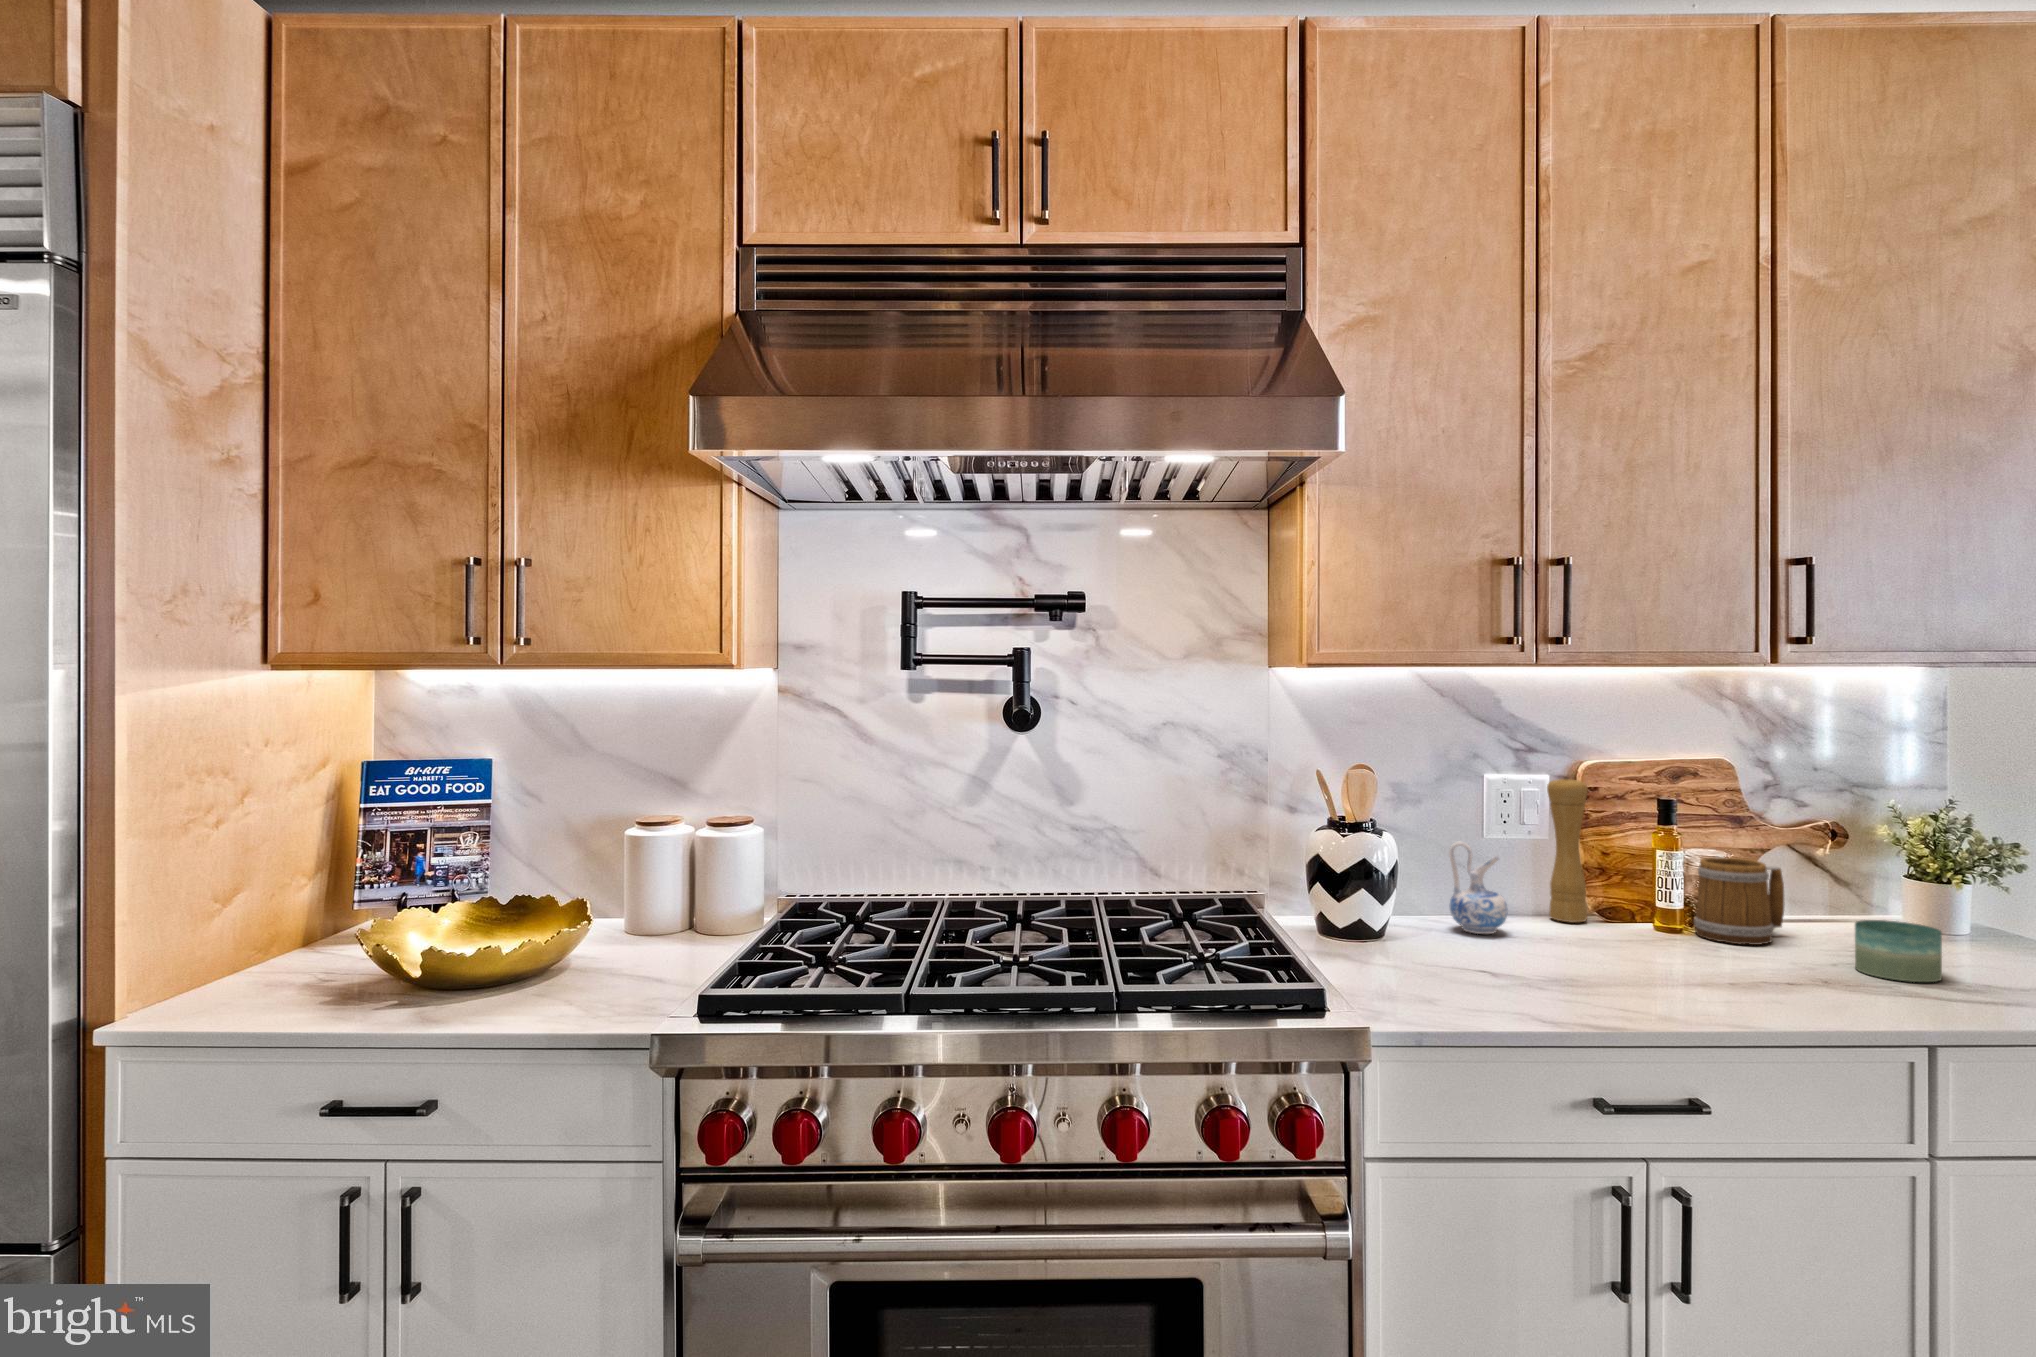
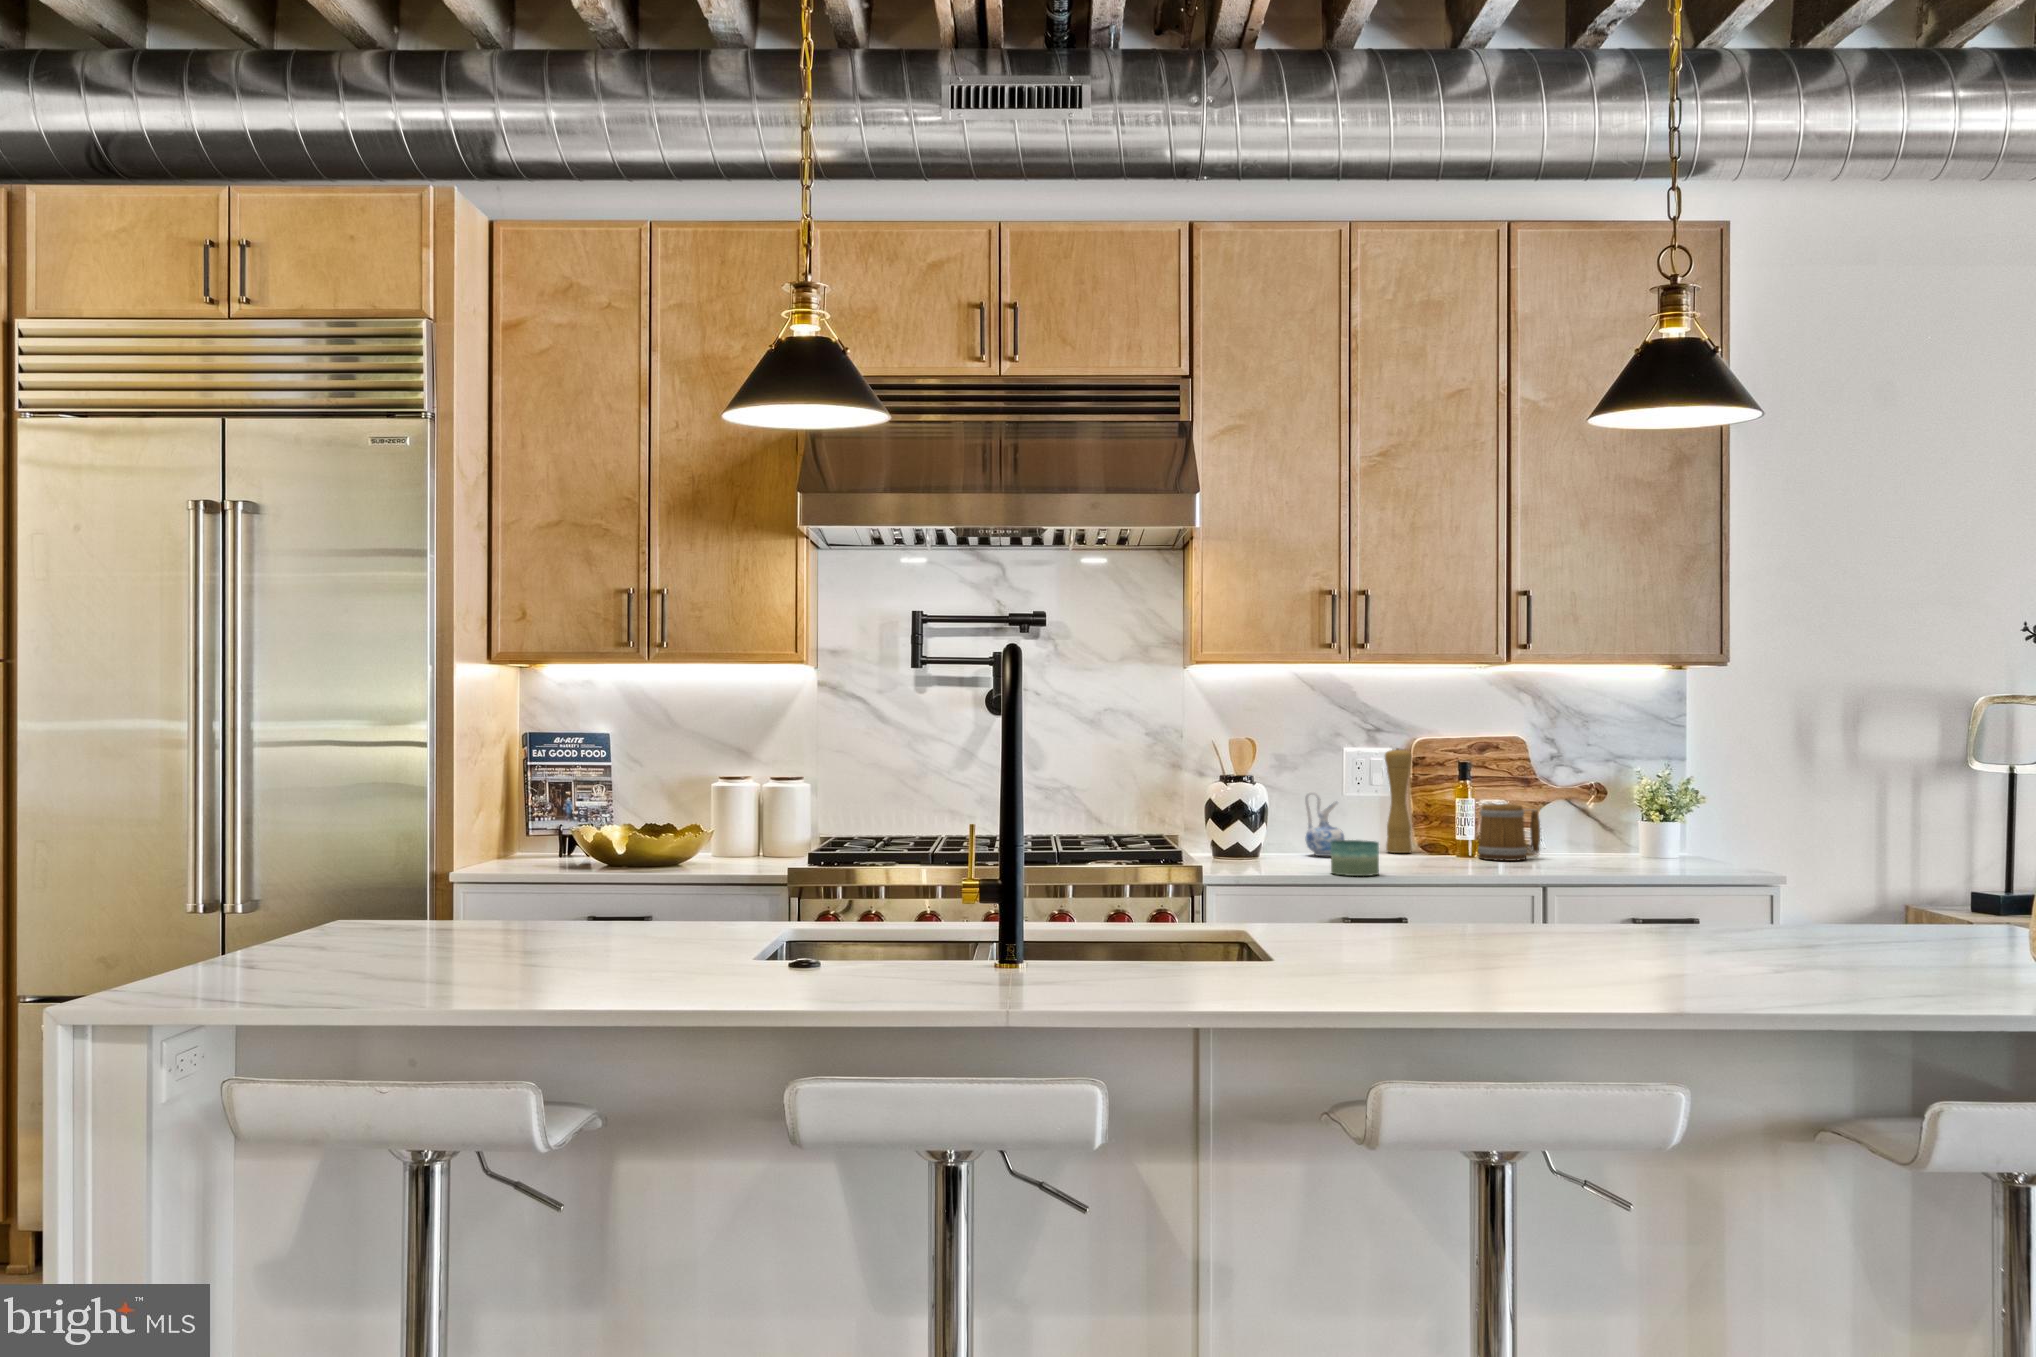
candle: present [1855,920,1942,982] -> present [1331,840,1379,876]

